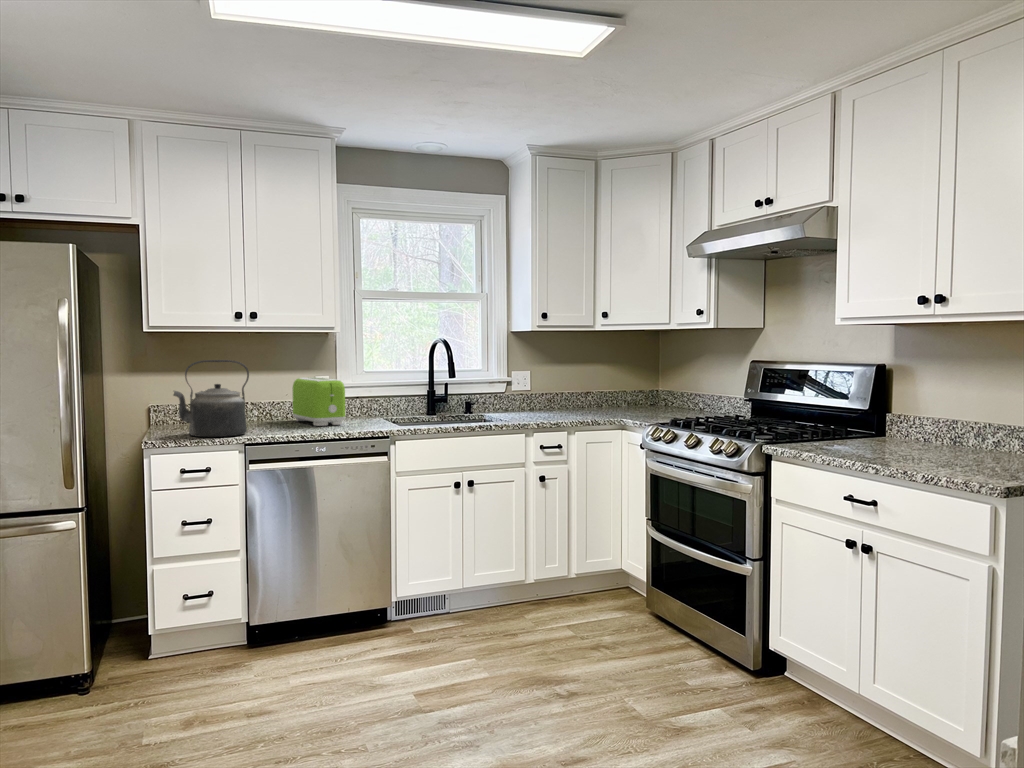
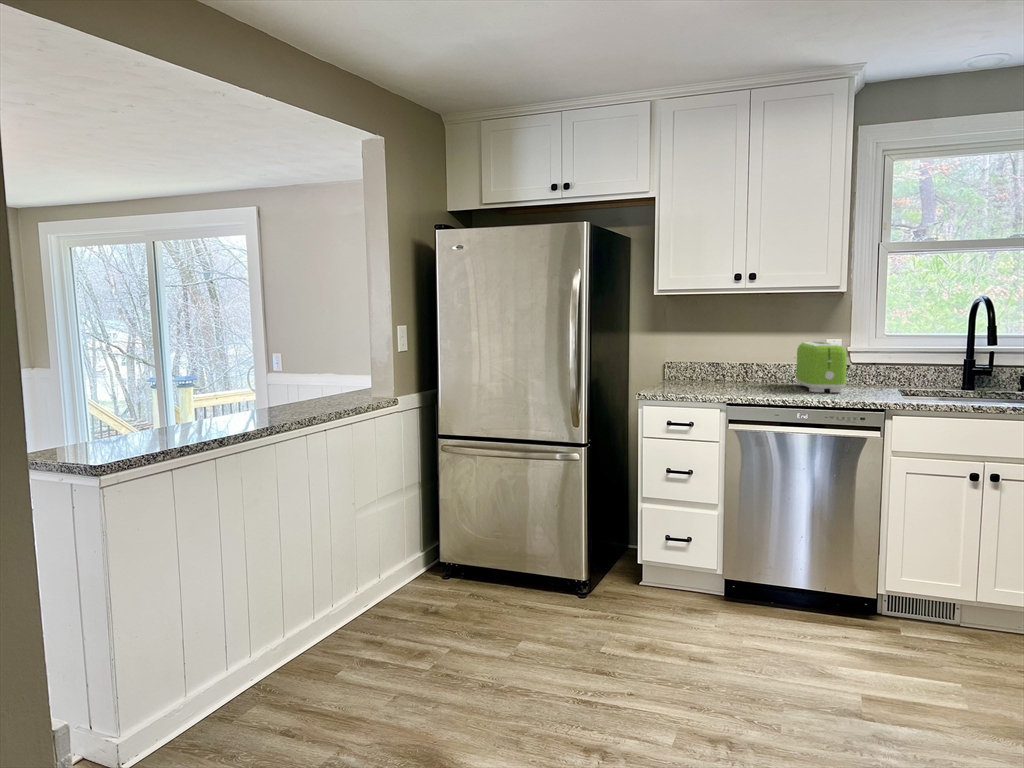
kettle: present [174,360,249,437] -> none [667,324,736,396]

